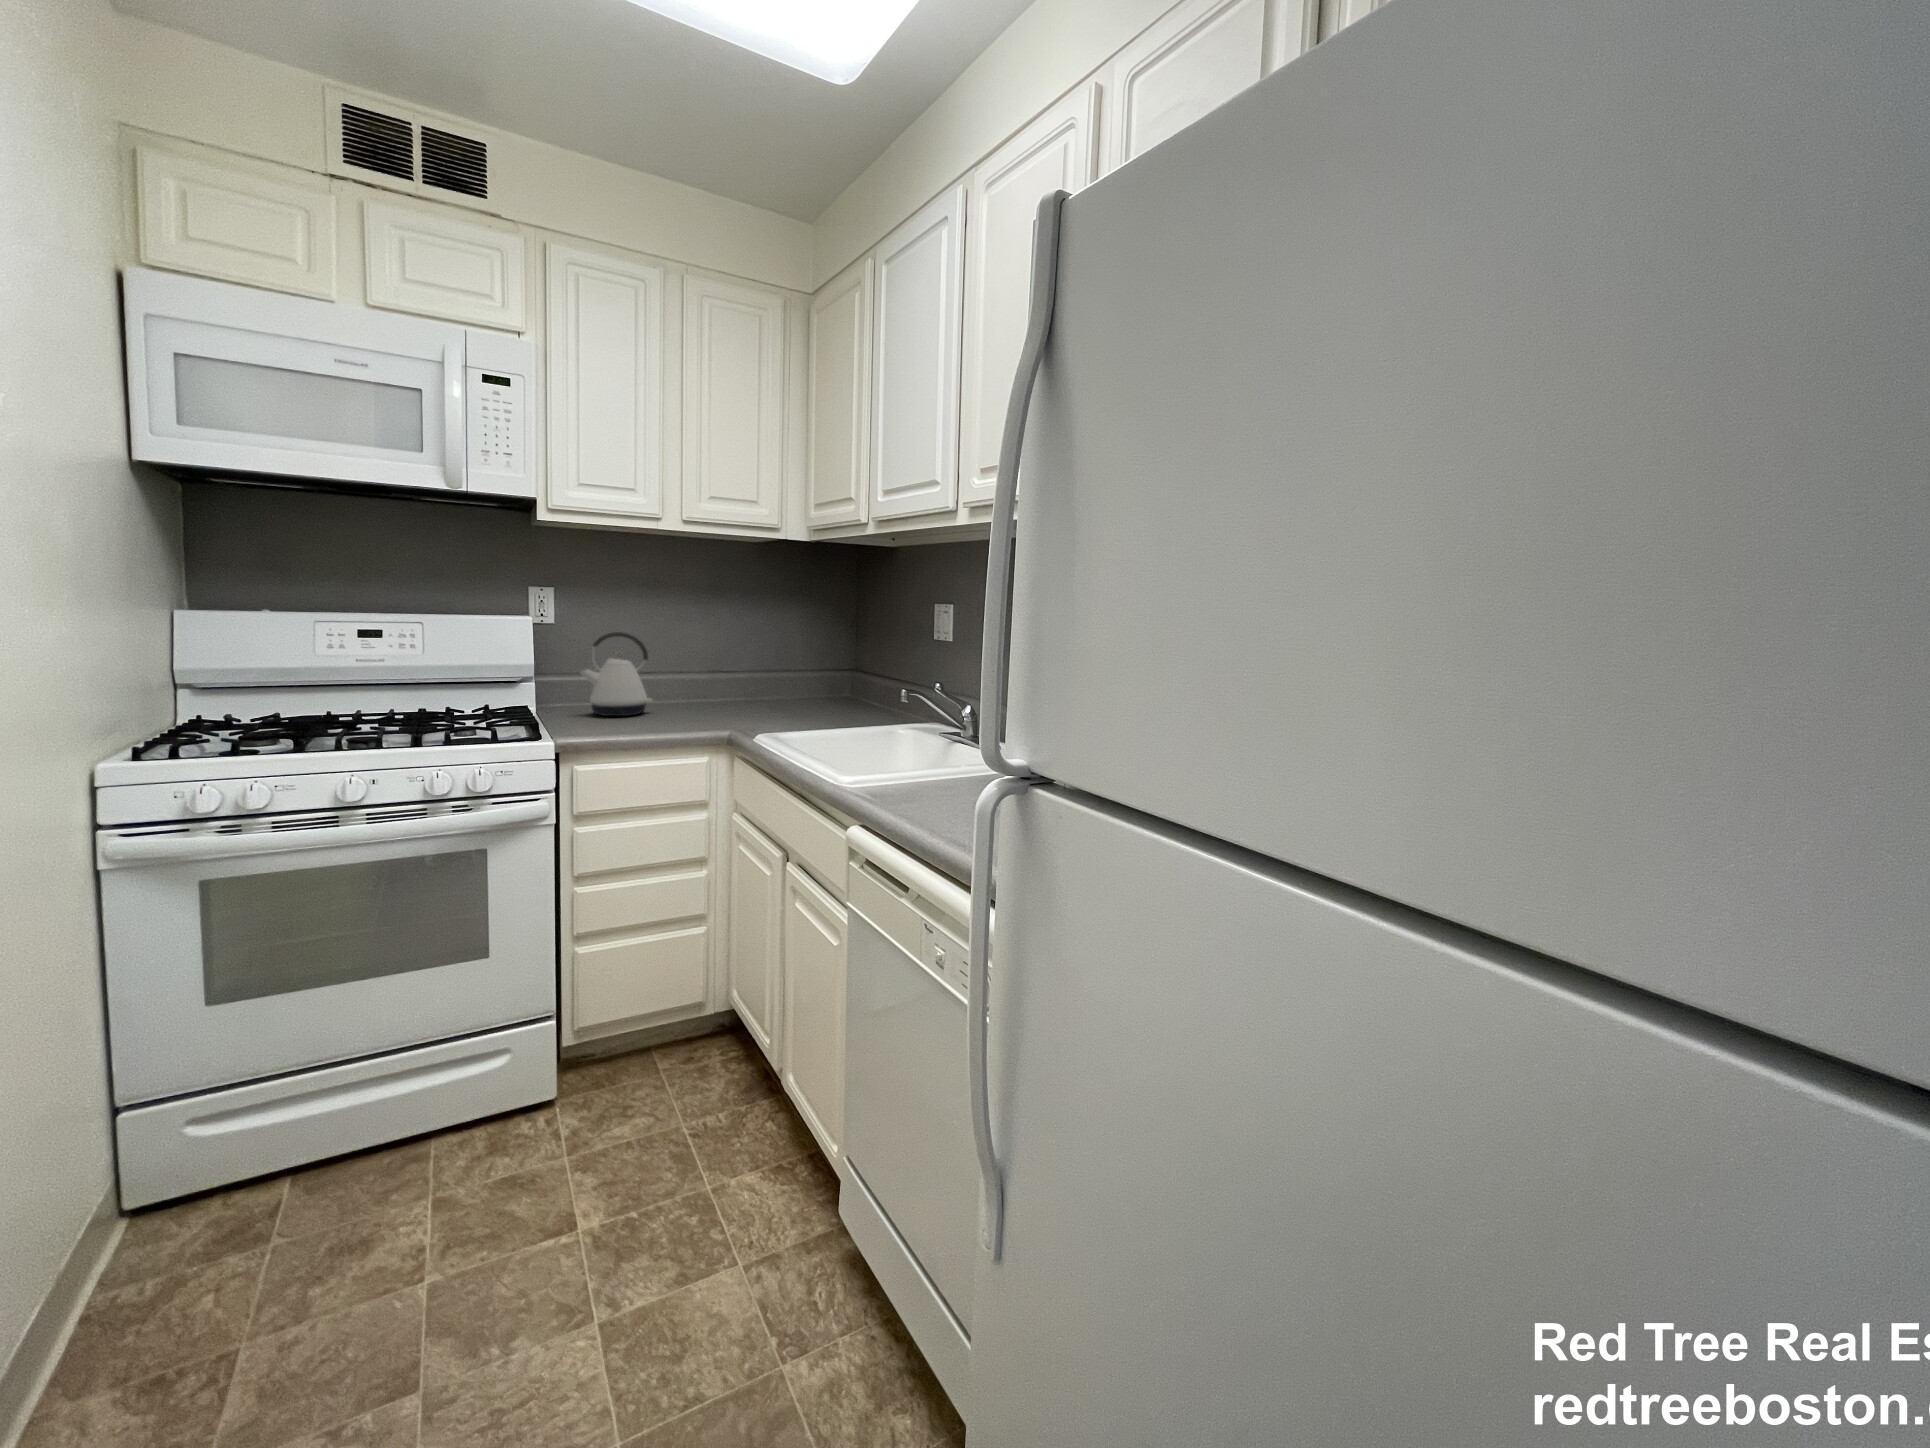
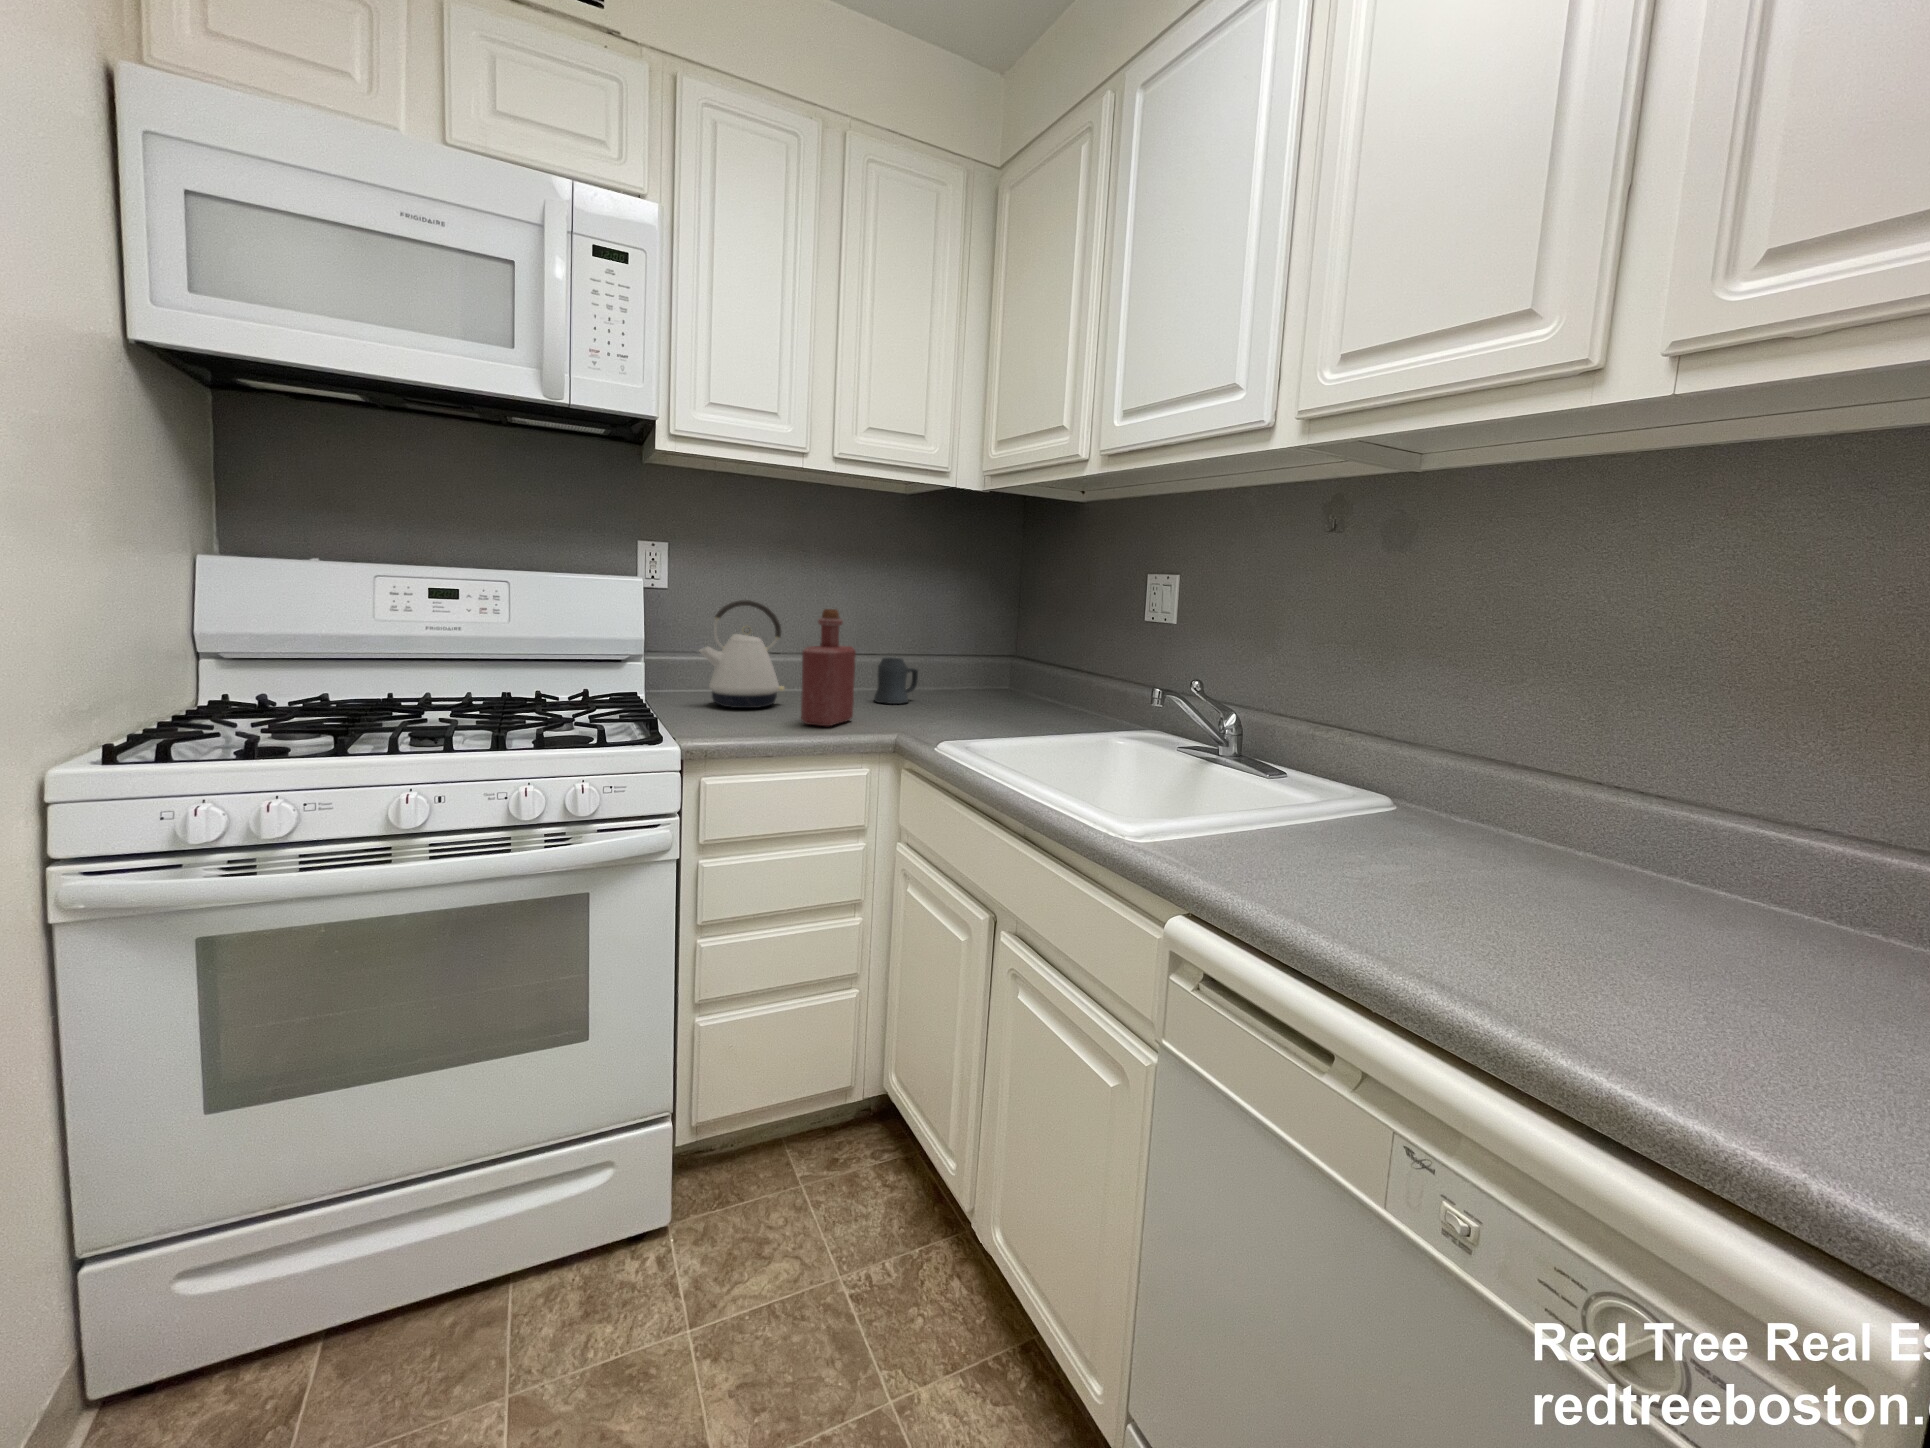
bottle: none [658,638,703,727] -> present [801,609,856,726]
mug: none [728,674,765,710] -> present [874,657,918,704]

